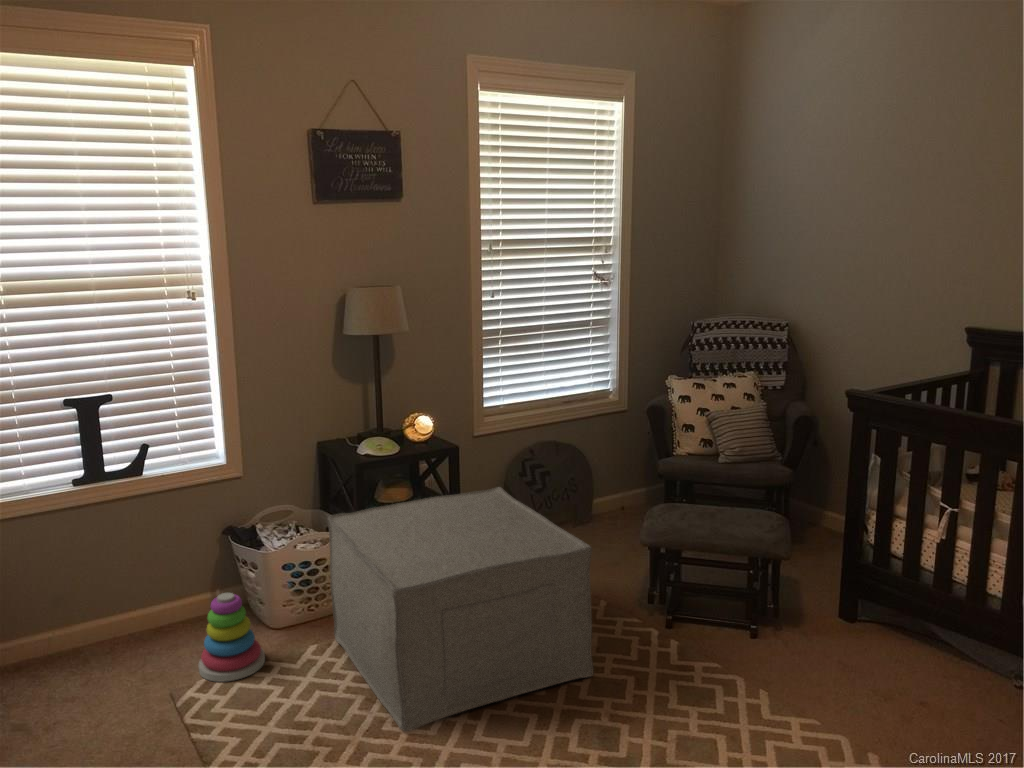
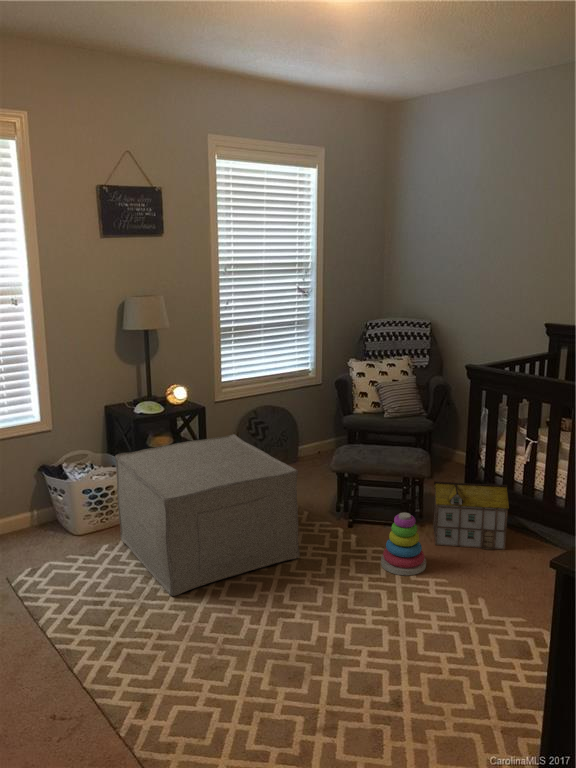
toy house: none [795,565,914,673] -> present [433,481,509,550]
stacking toy: present [199,593,265,682] -> present [381,513,426,575]

